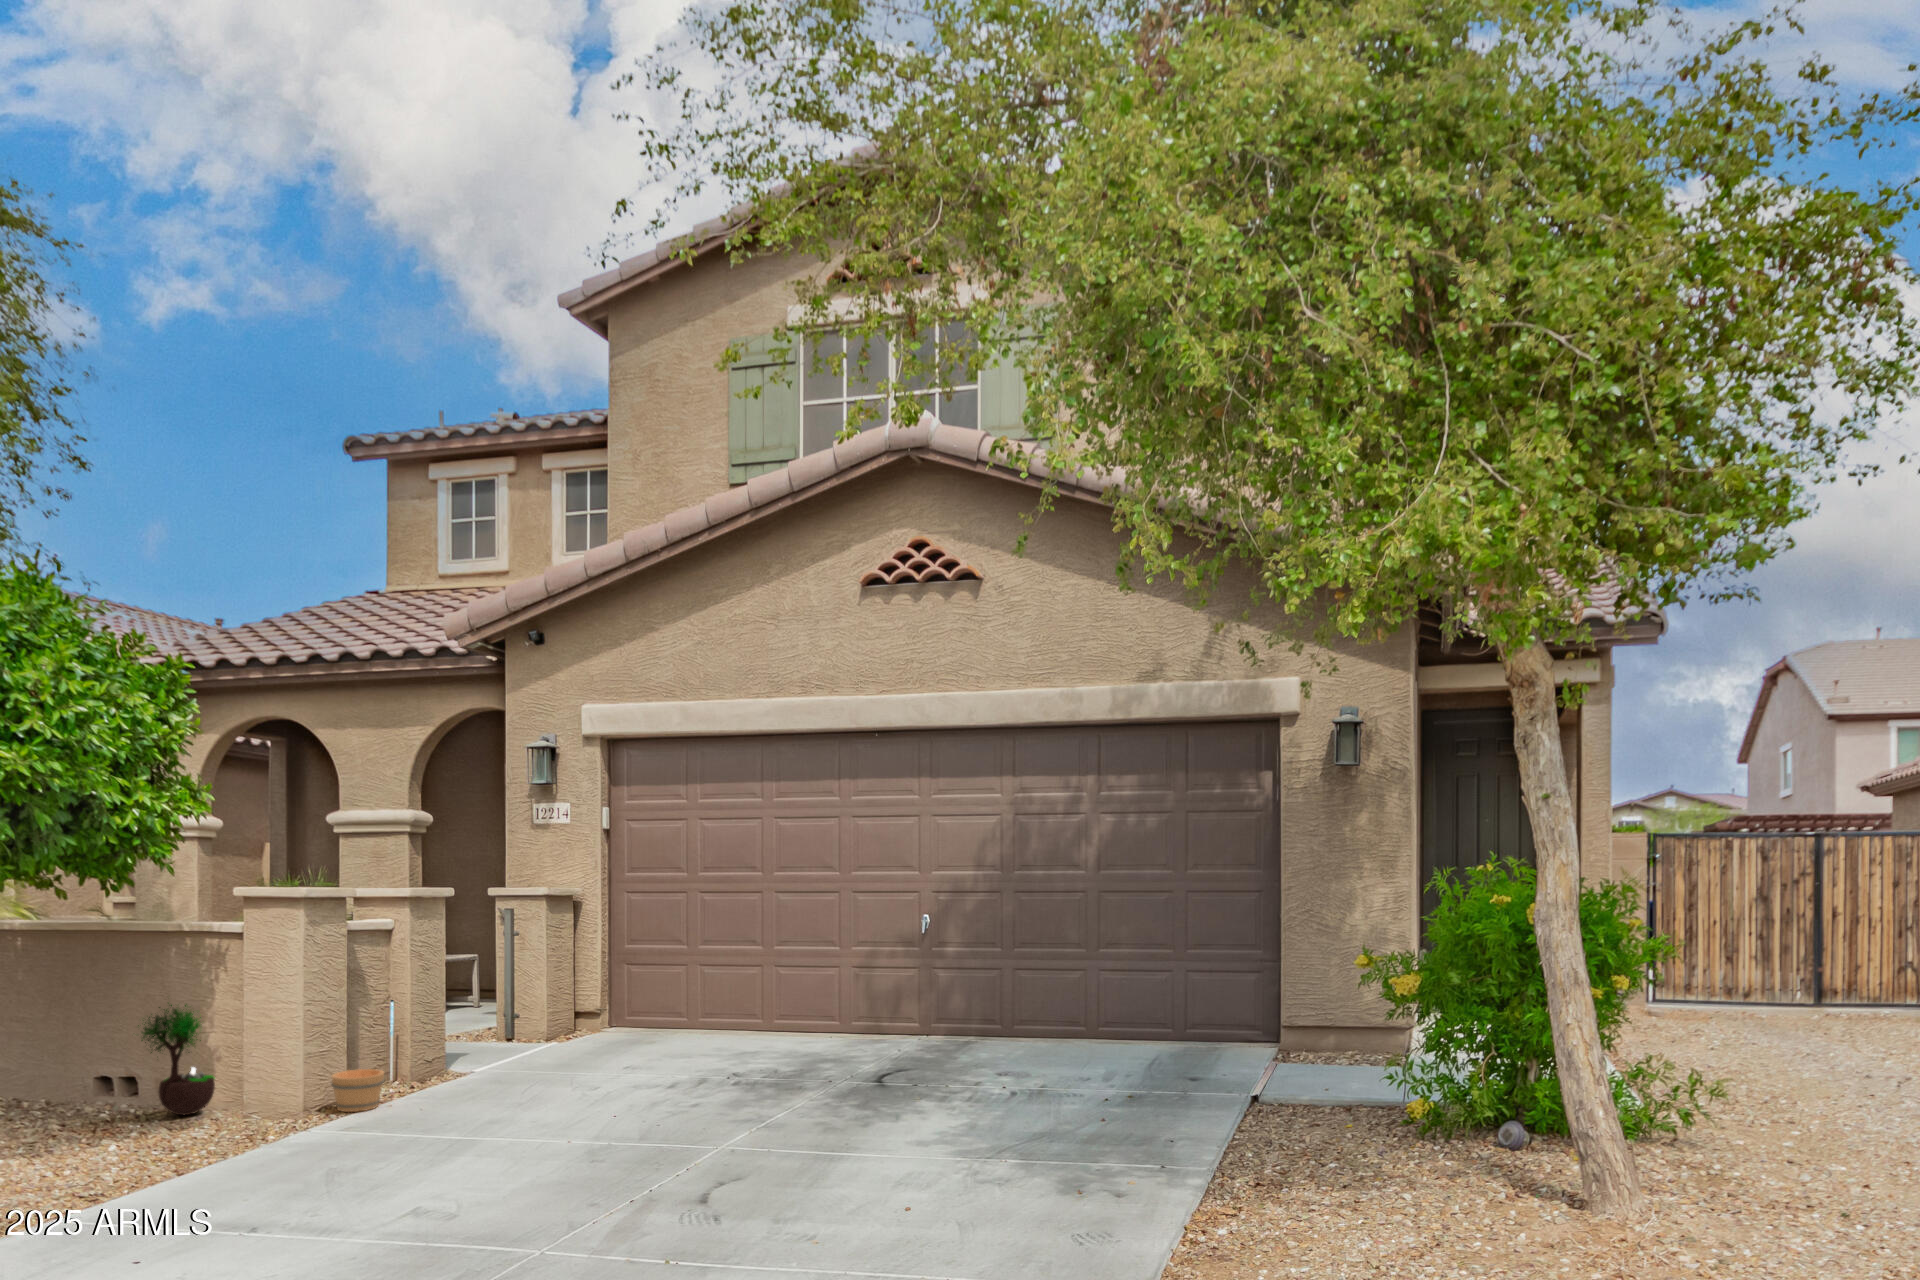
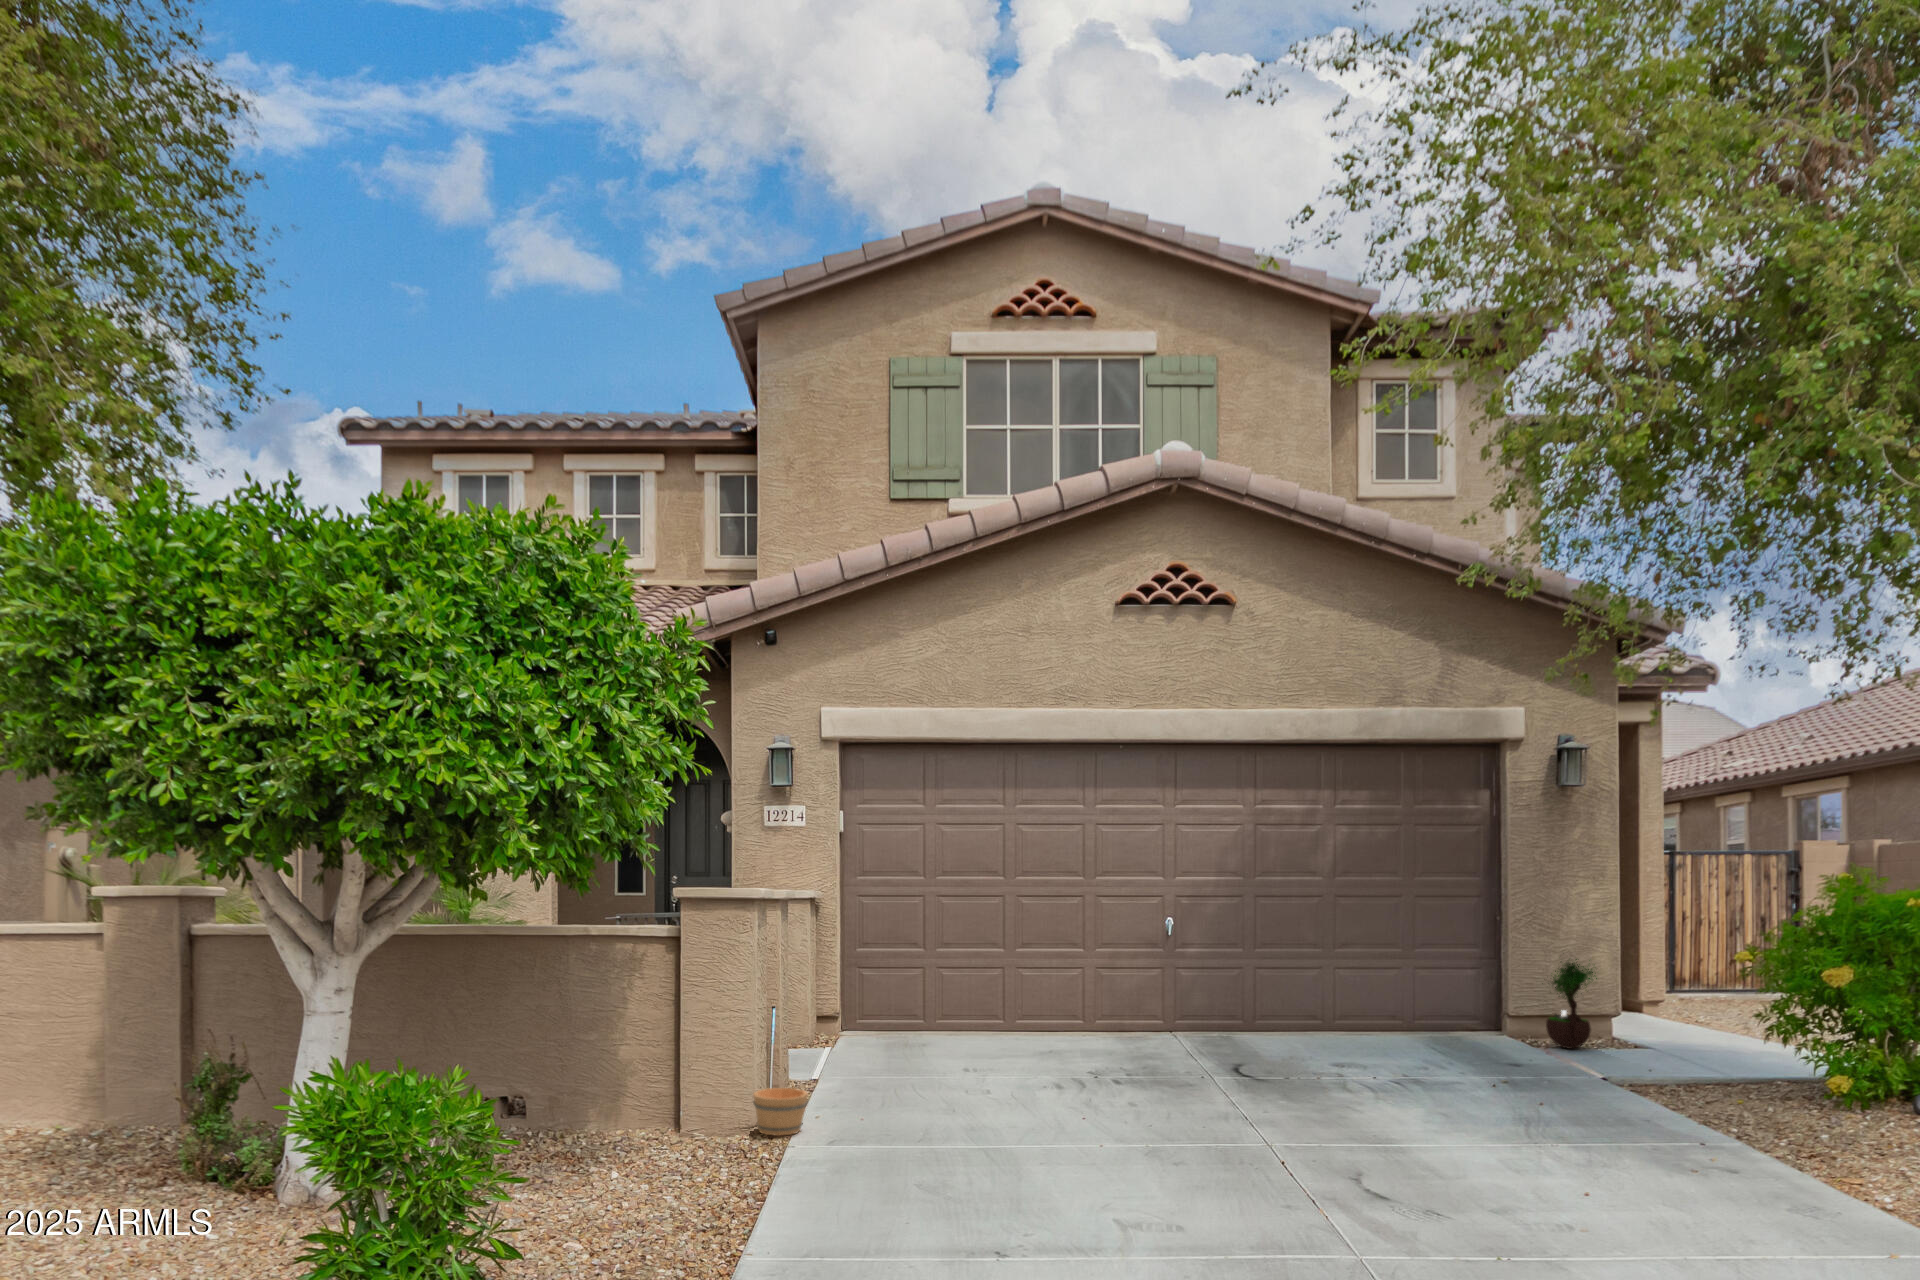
potted tree: present [138,1003,215,1115] -> present [1546,959,1597,1049]

